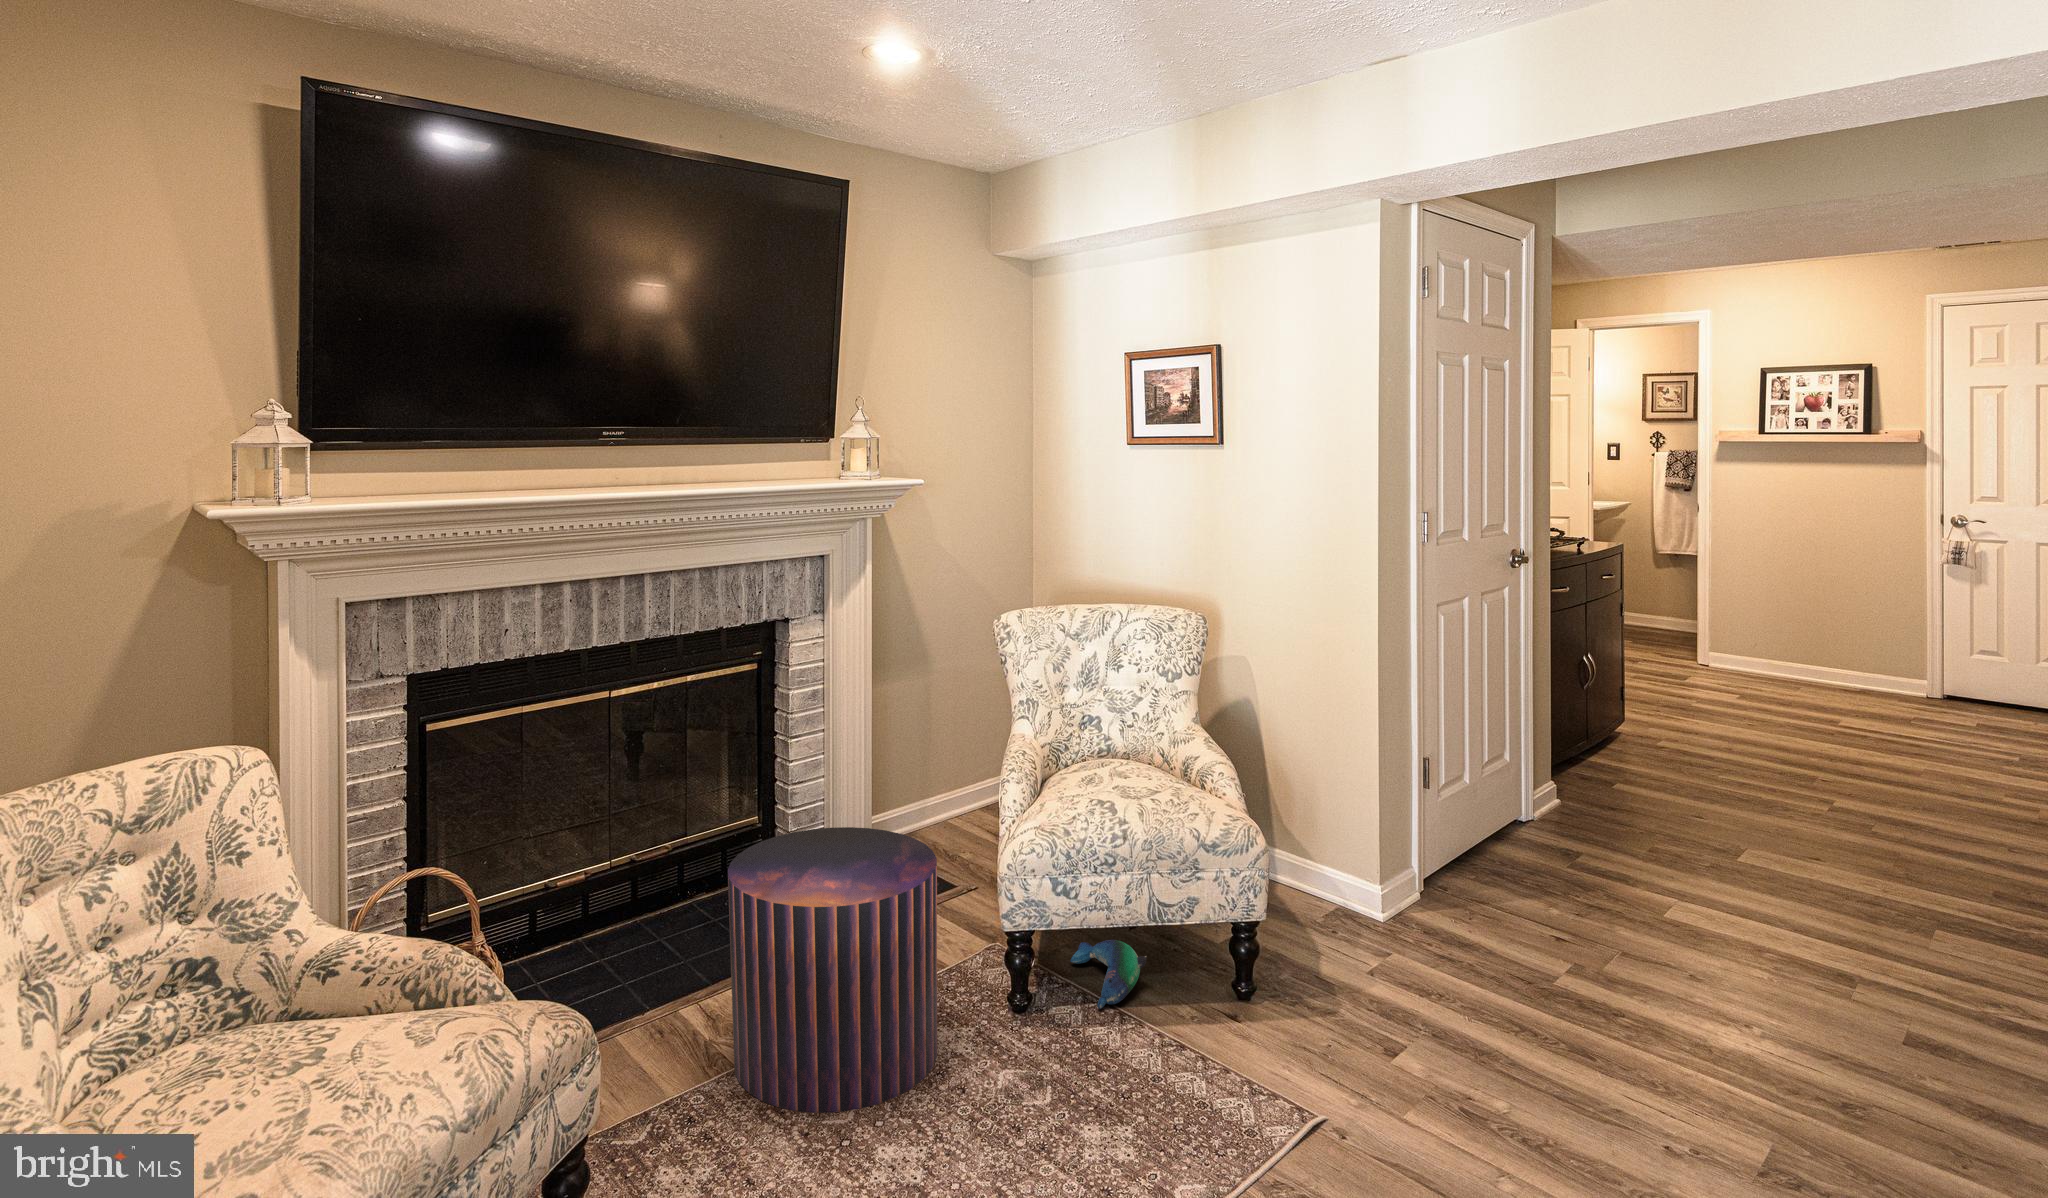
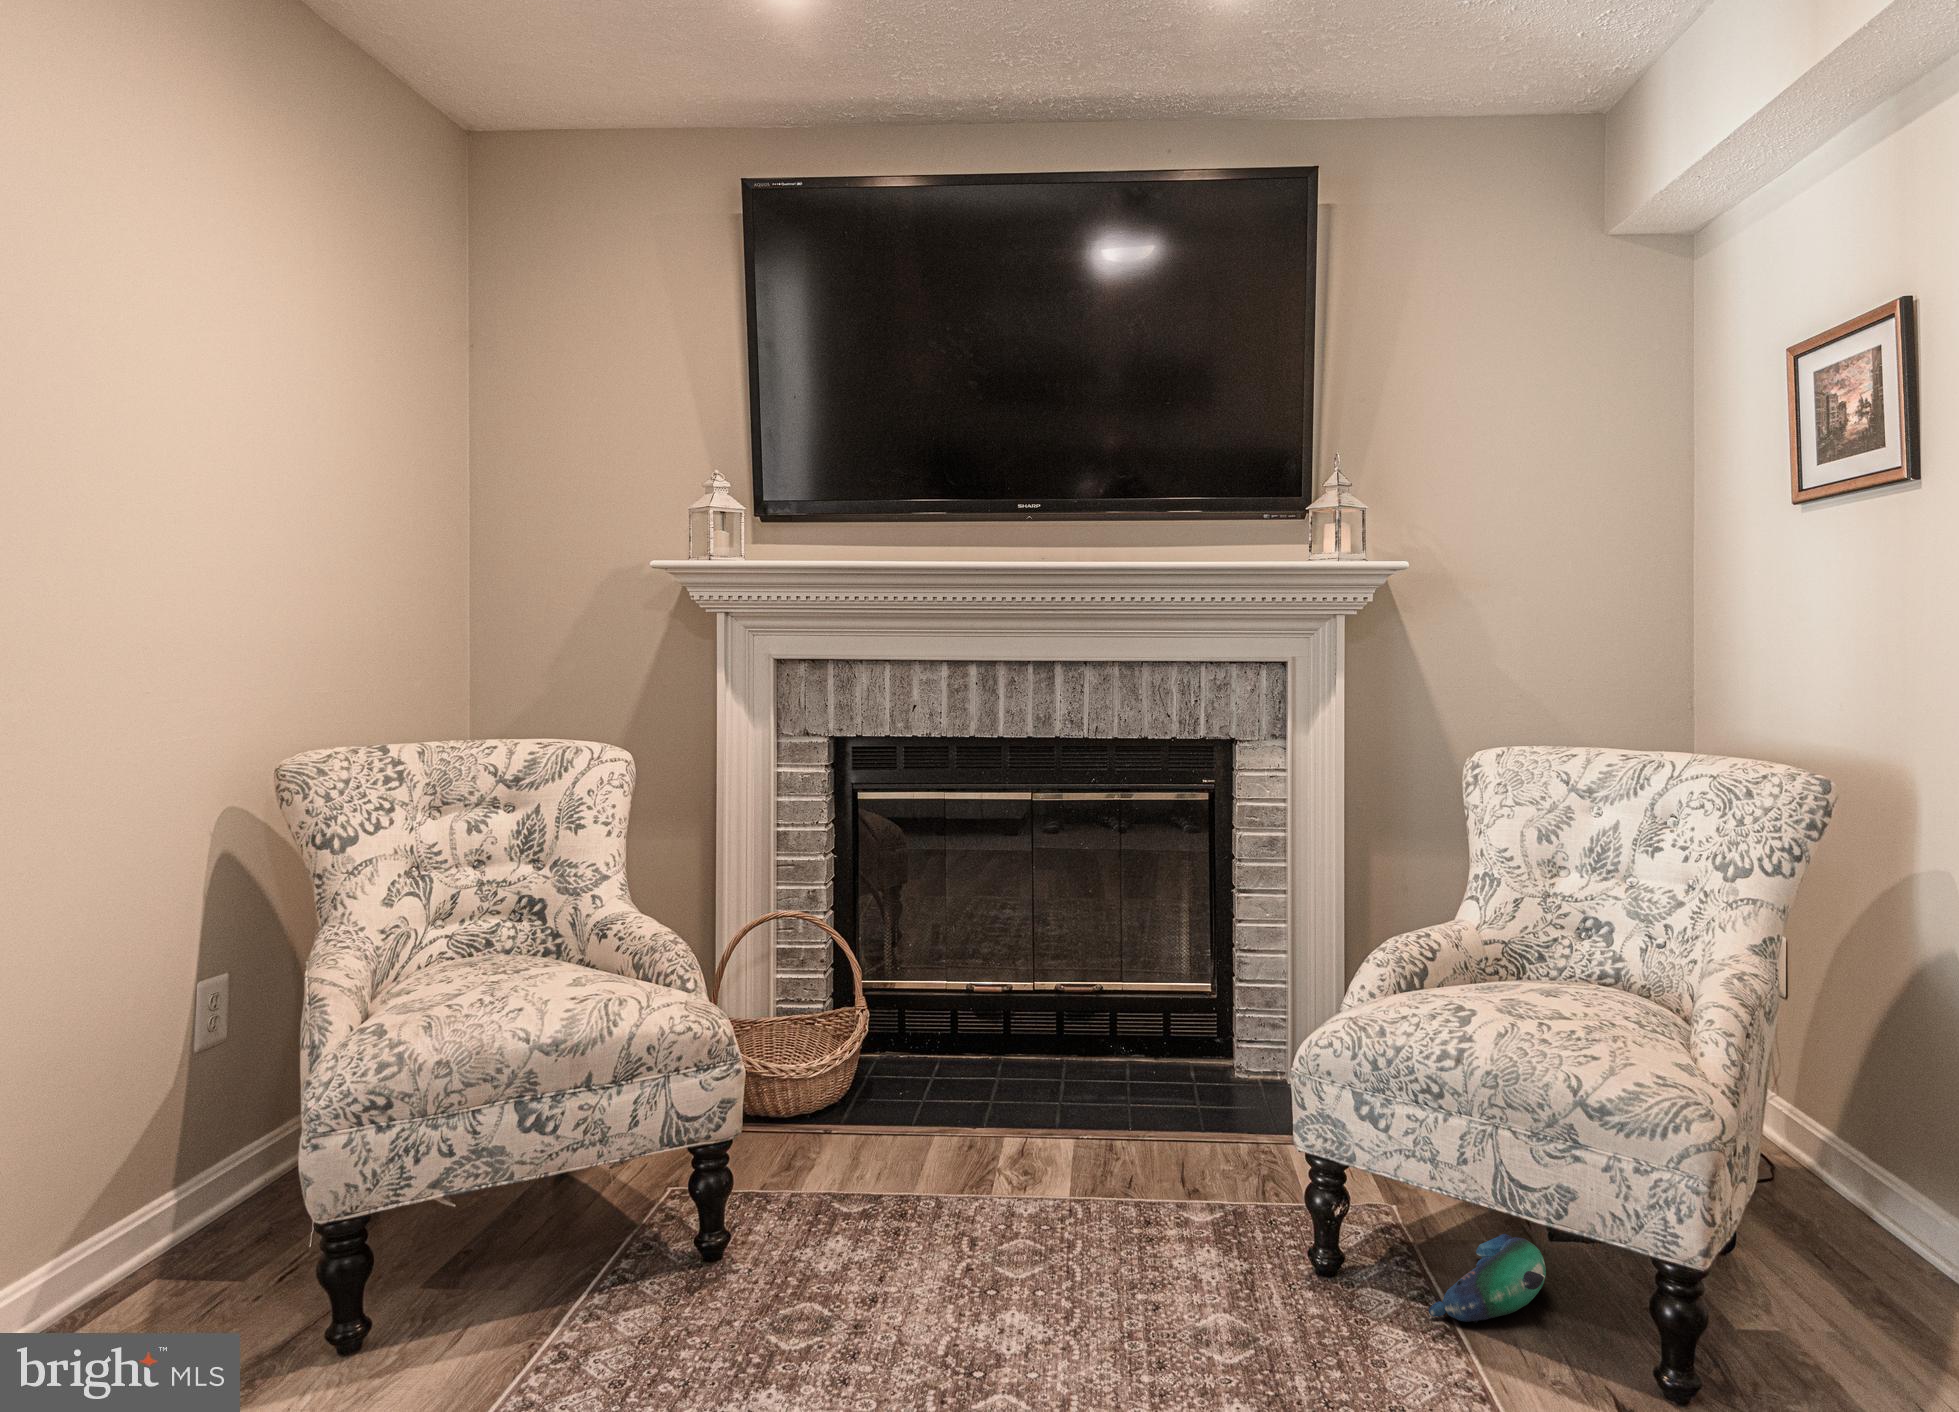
pouf: present [728,827,937,1113] -> none [974,958,1214,1286]

